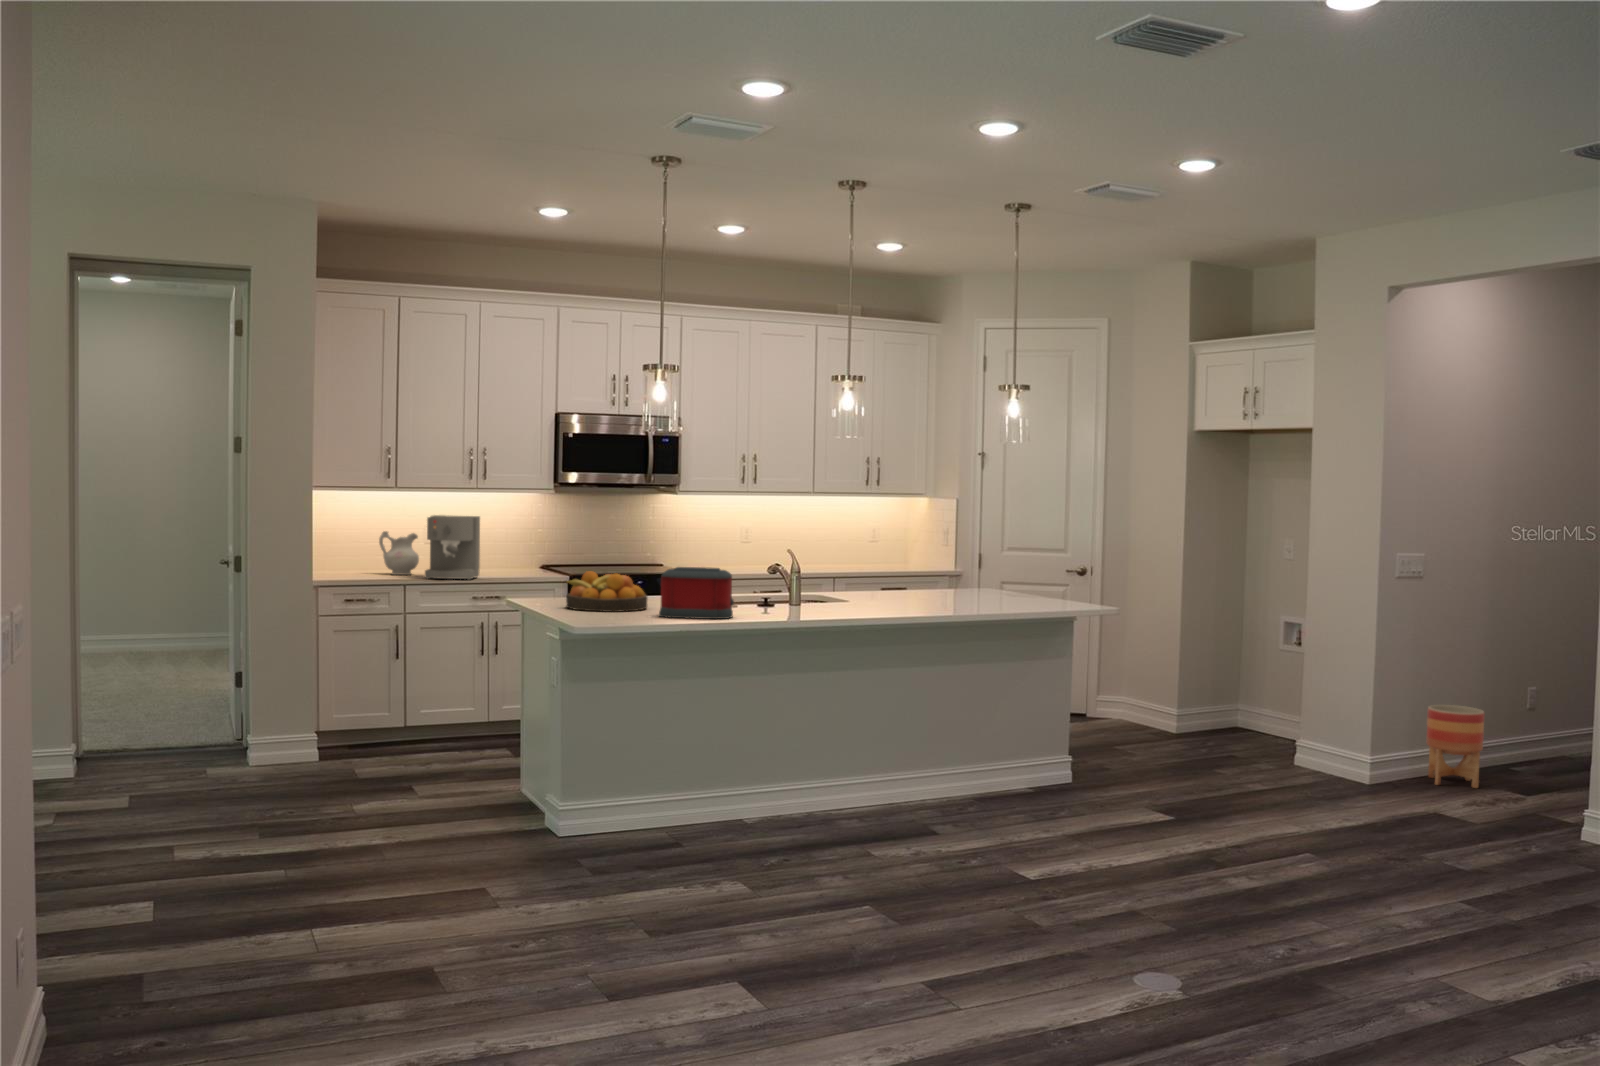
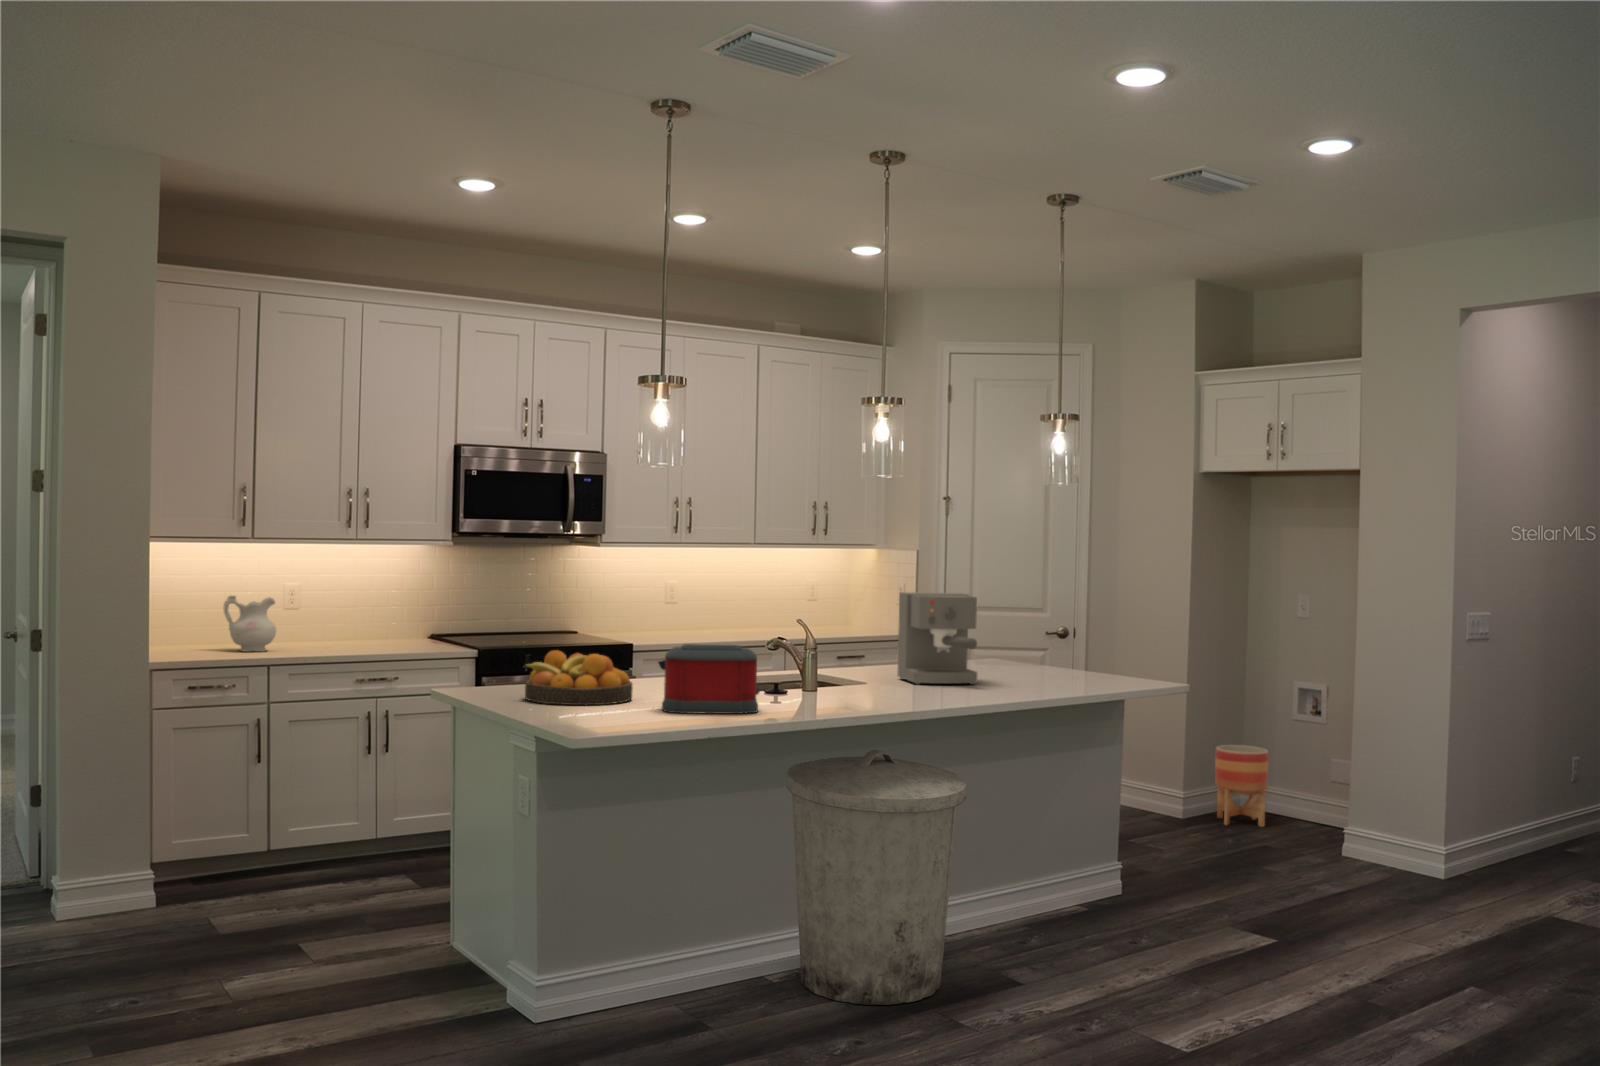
coffee maker: present [425,515,480,580] -> present [898,592,977,685]
trash can: none [758,651,897,843] -> present [786,750,967,1005]
planter: present [1427,705,1484,788] -> present [1215,745,1268,827]

